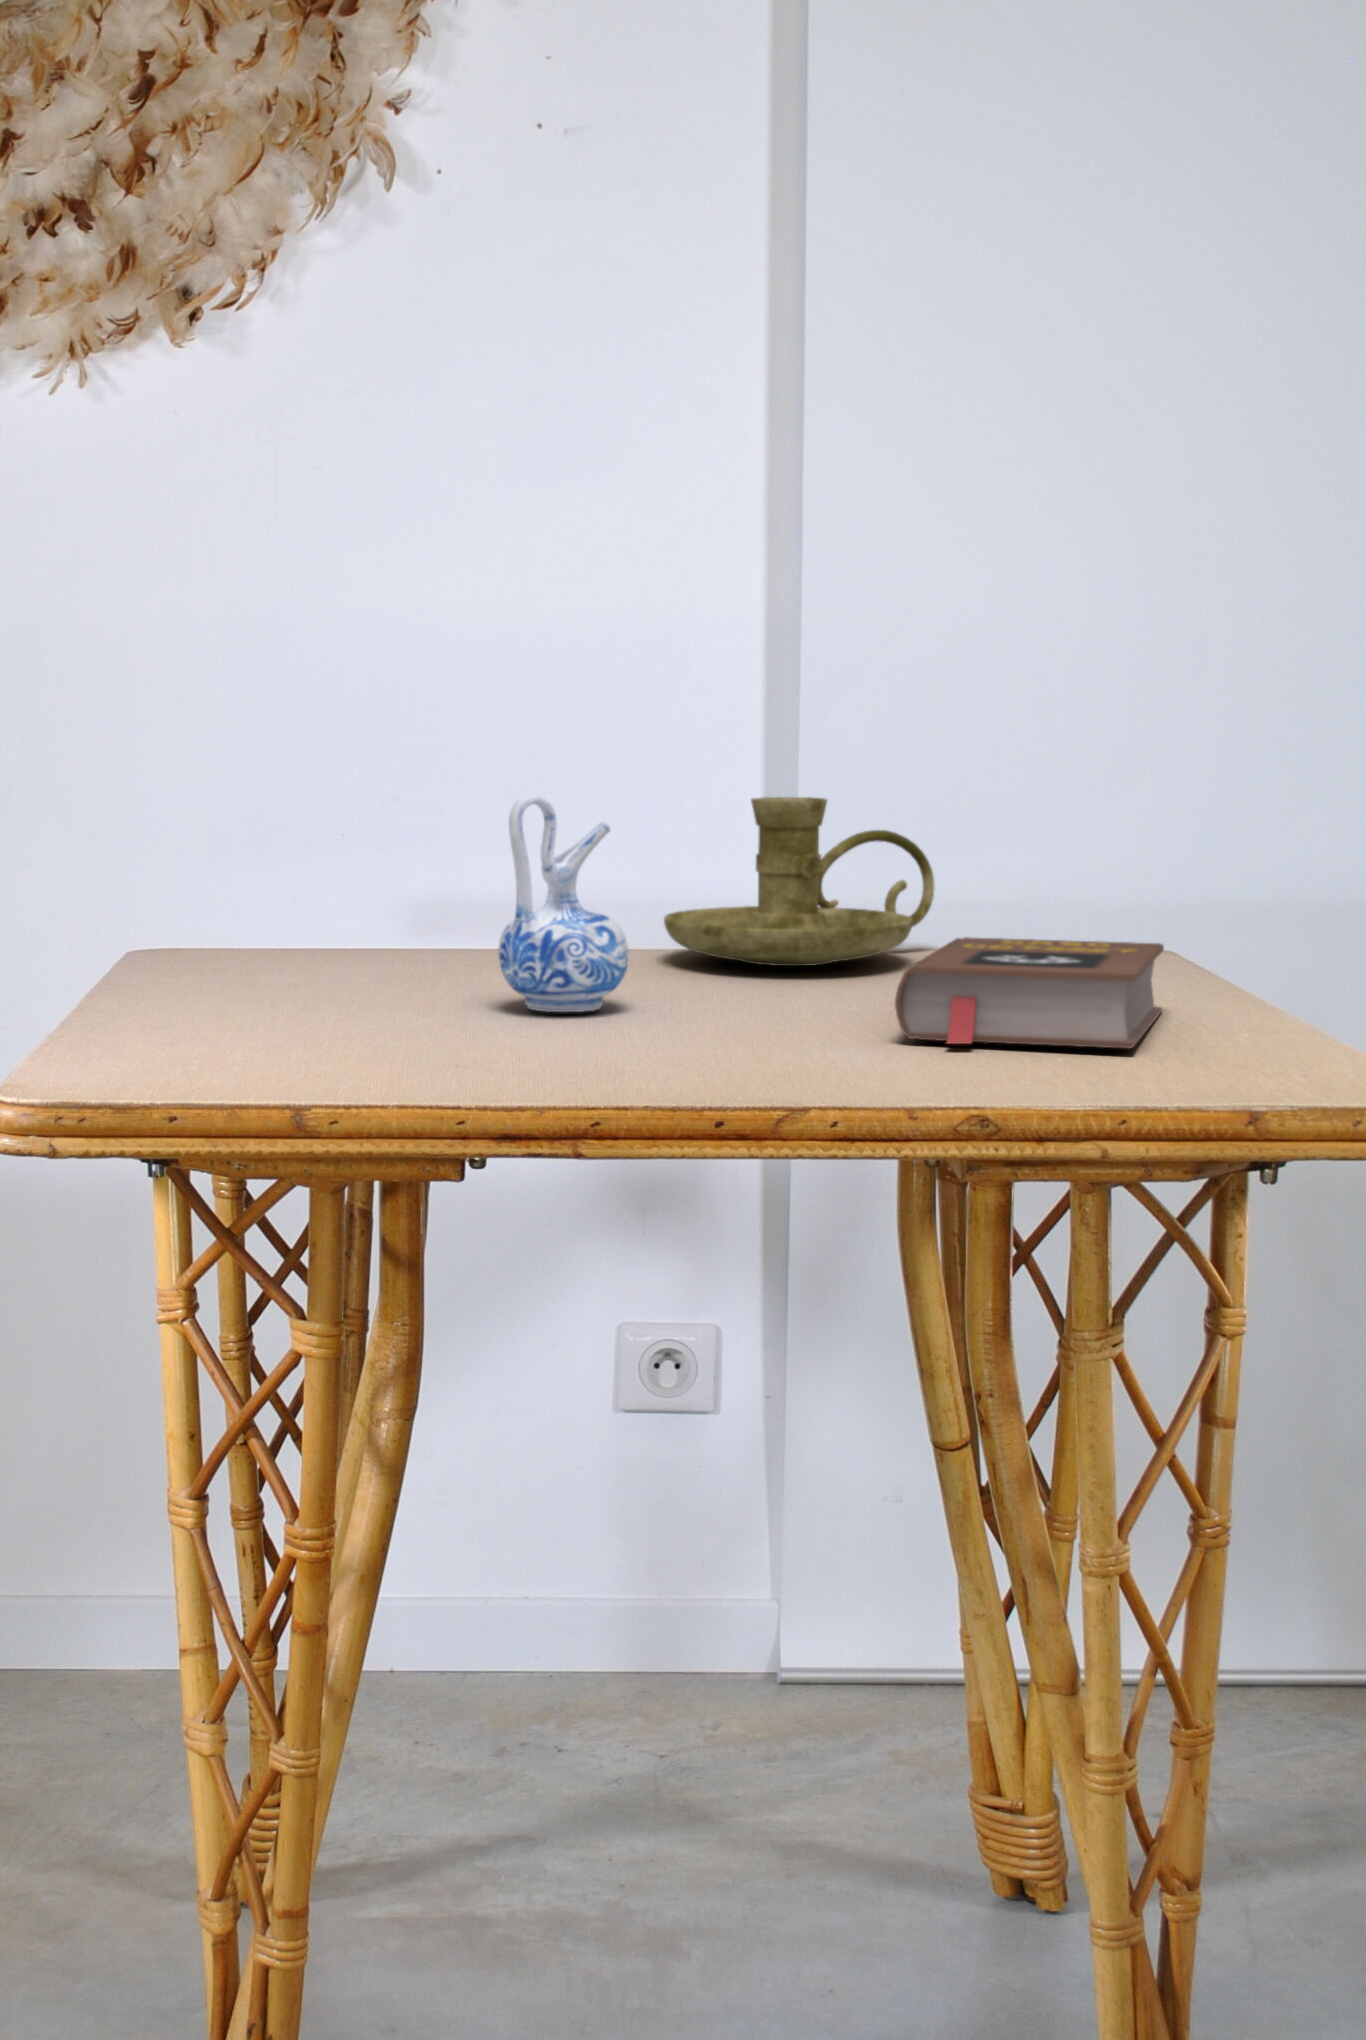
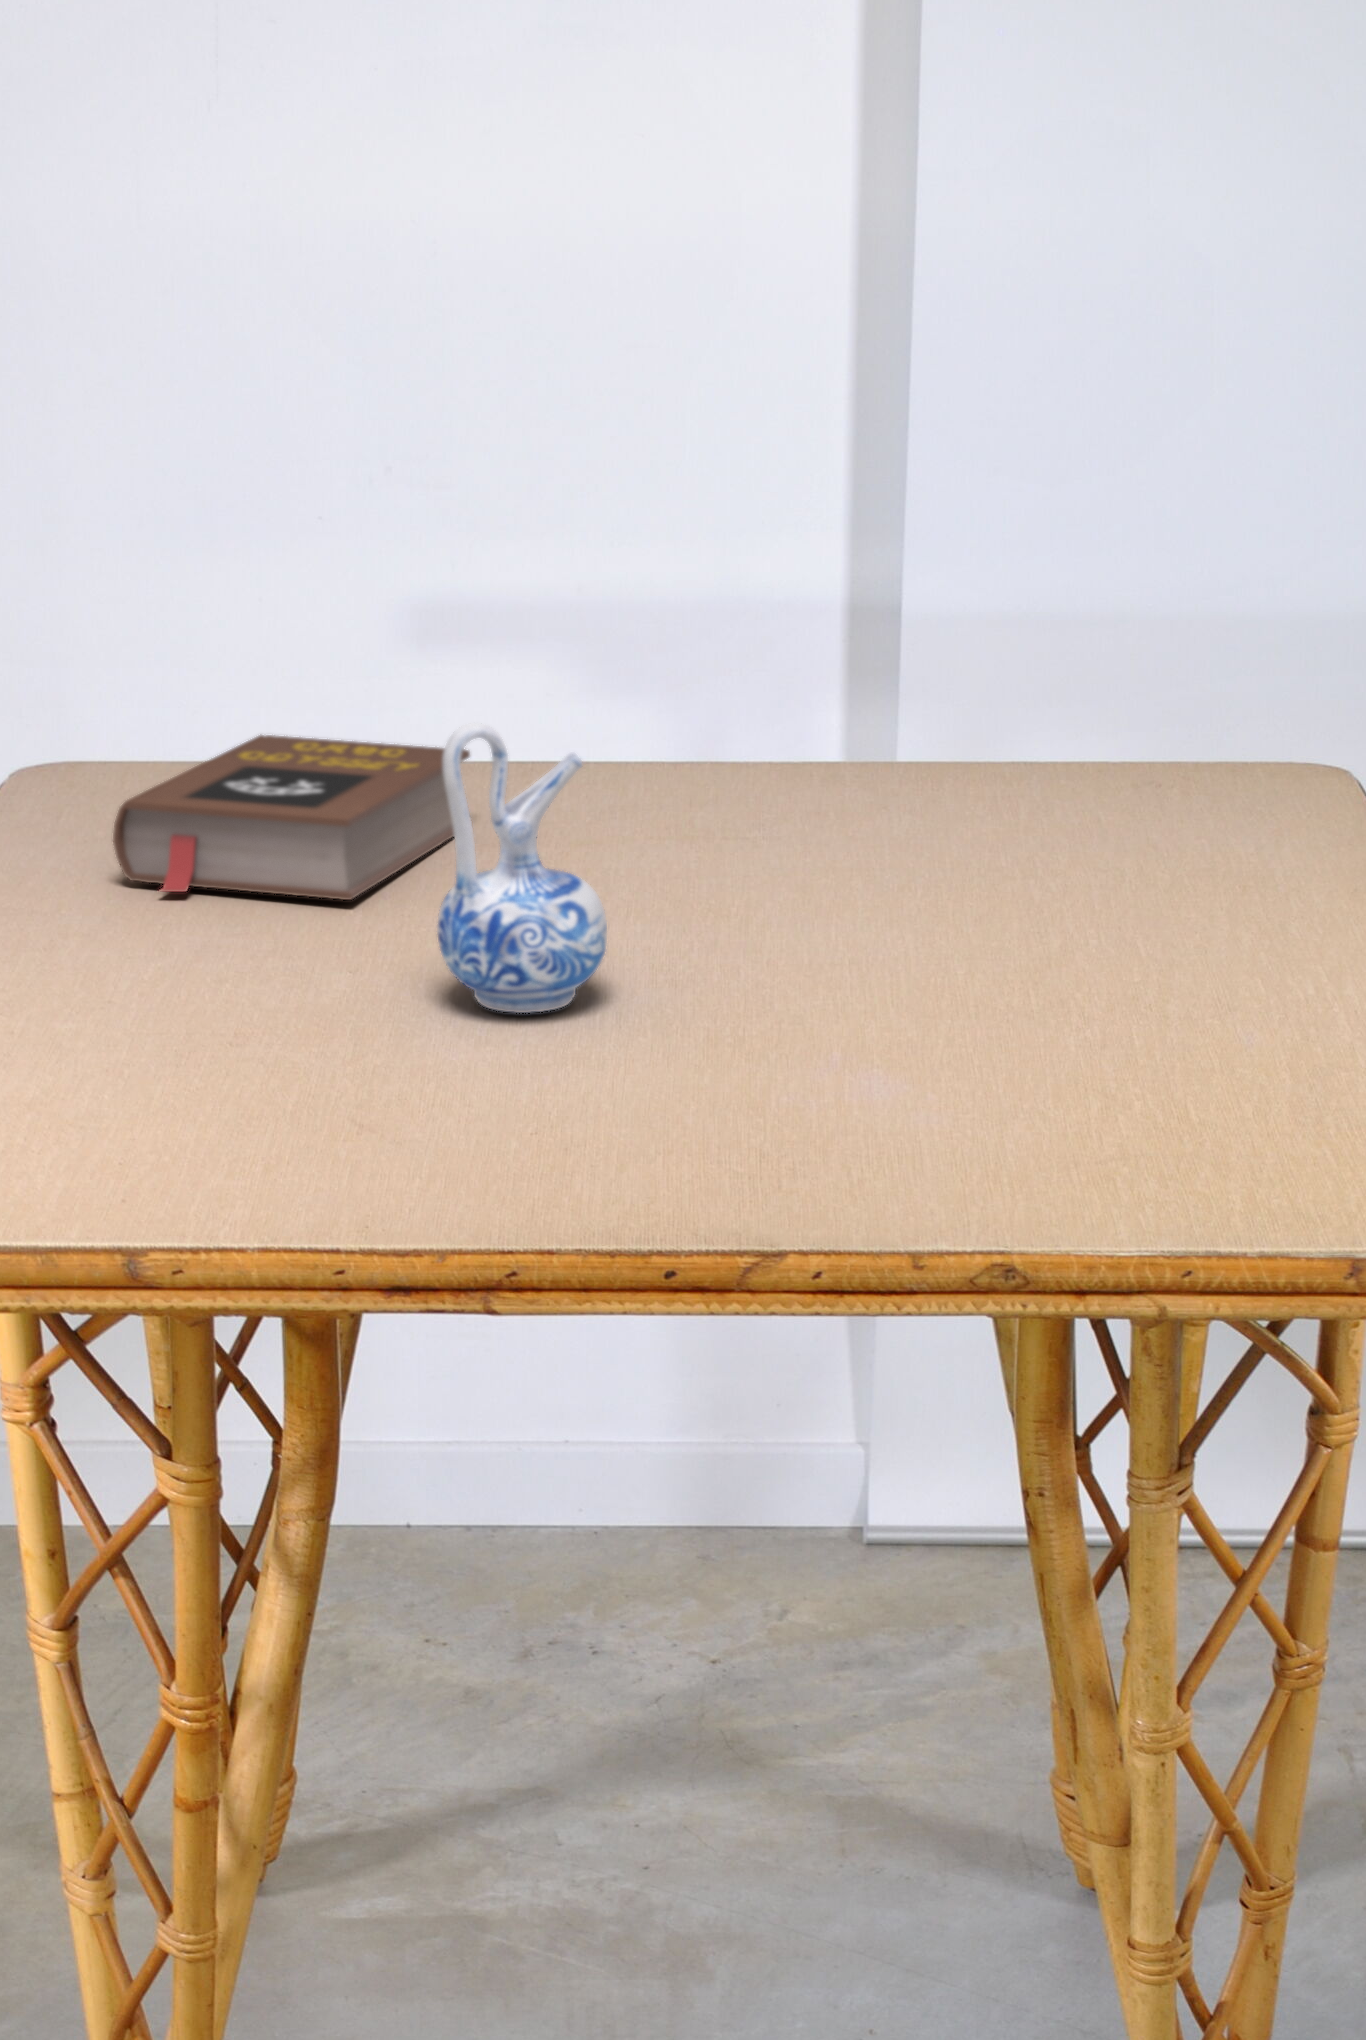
candle holder: present [664,797,934,966] -> none [684,653,1044,894]
book: present [895,937,1164,1049] -> present [113,735,470,900]

